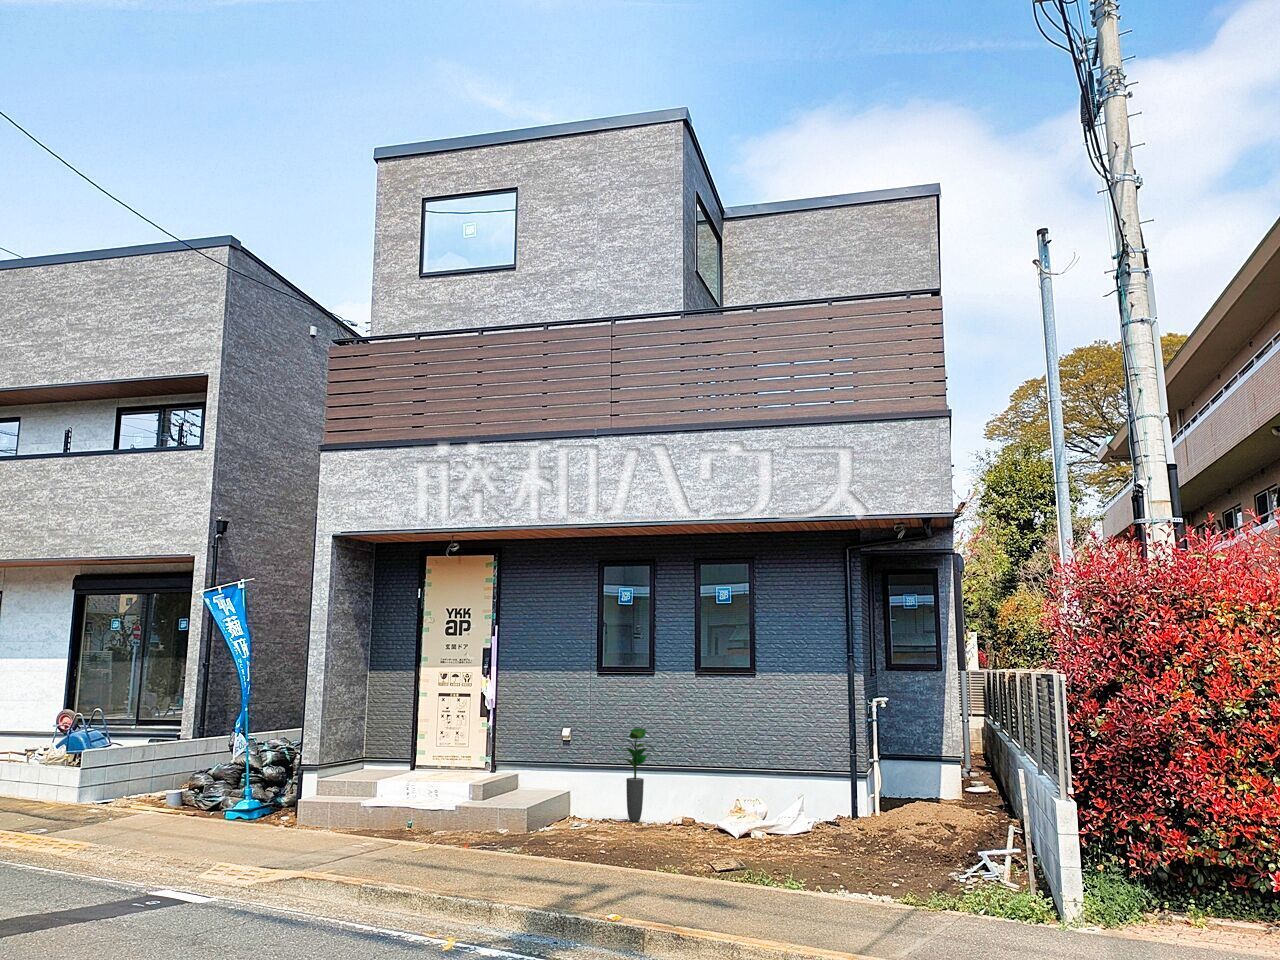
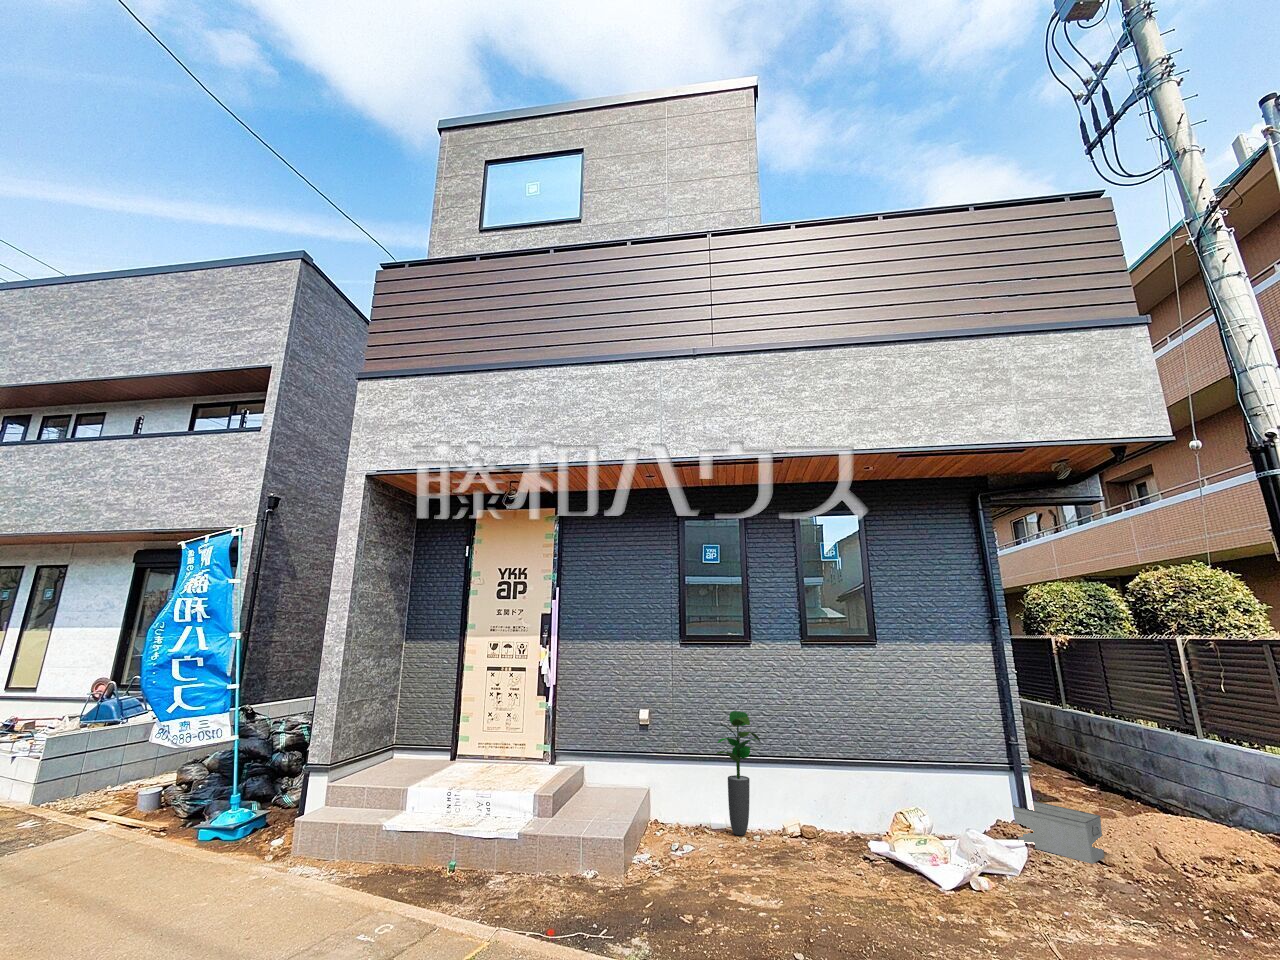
storage bin: none [845,797,903,836] -> present [1013,801,1104,864]

